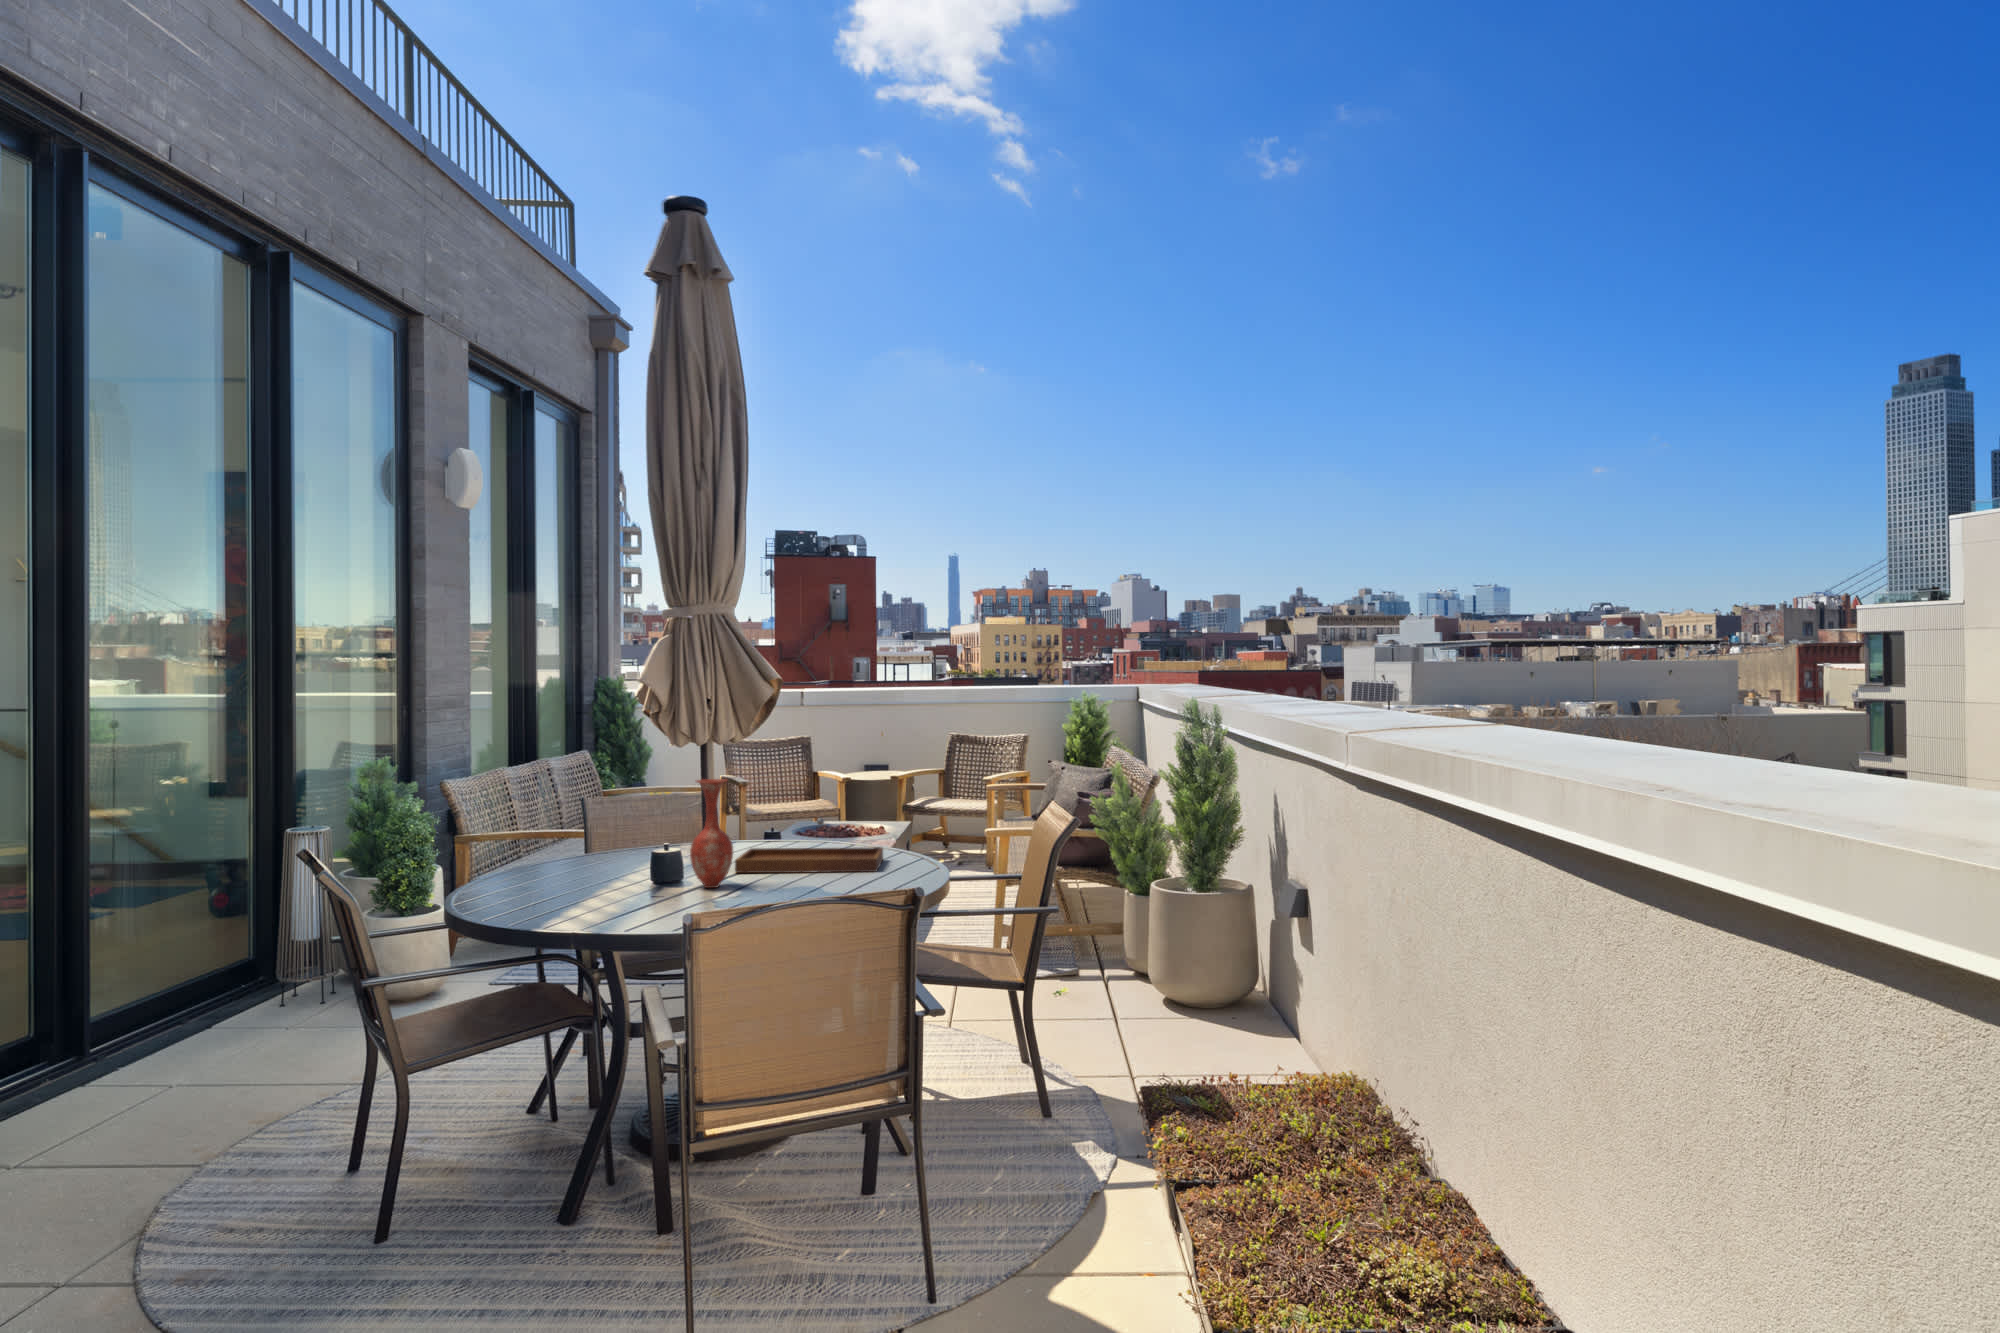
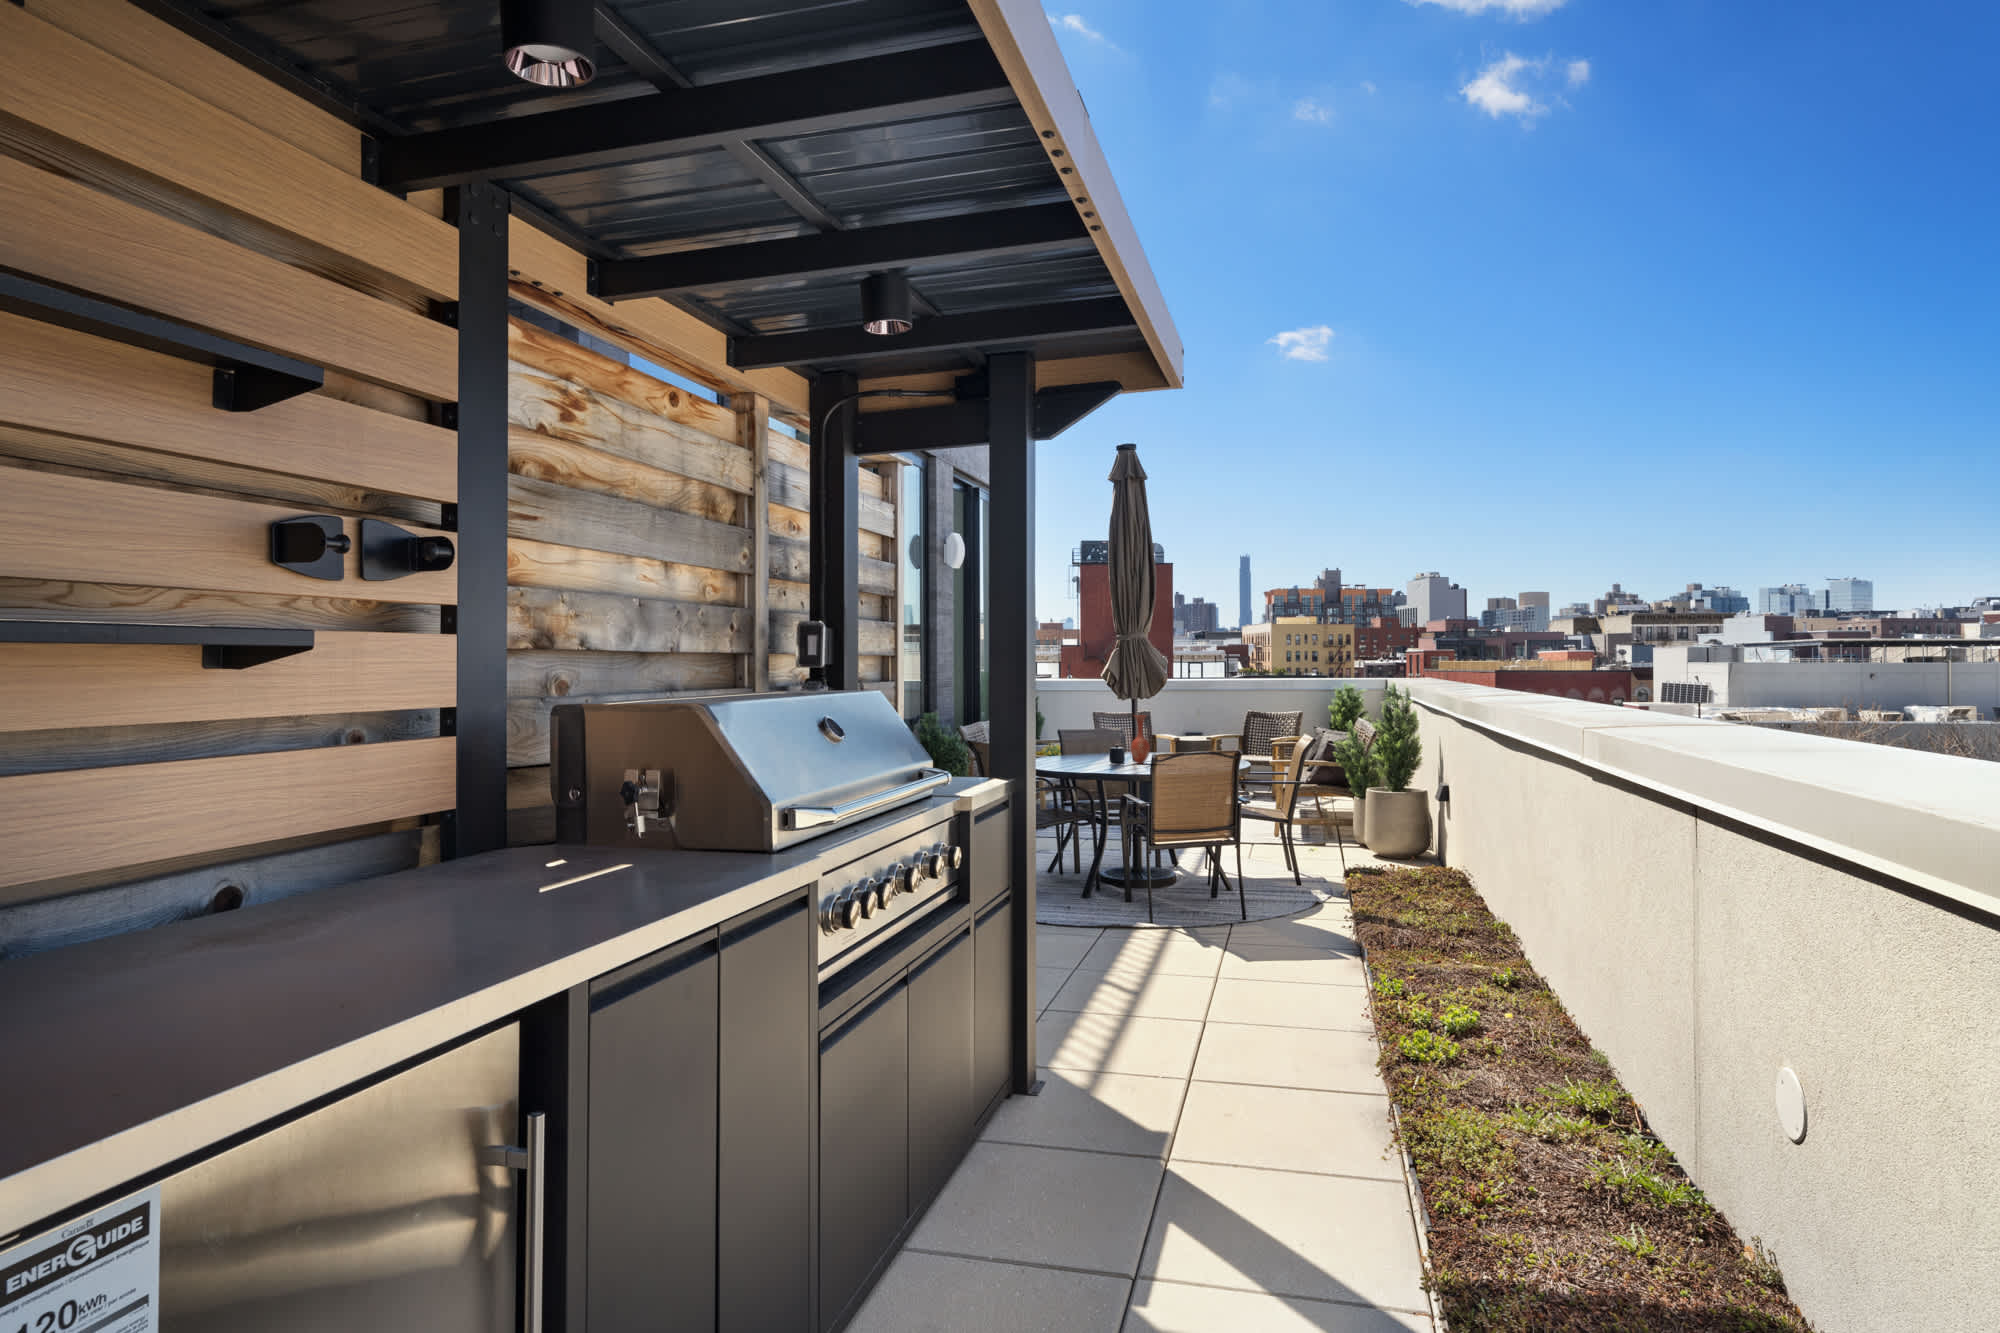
tray: present [735,818,883,873] -> none [1147,738,1216,763]

